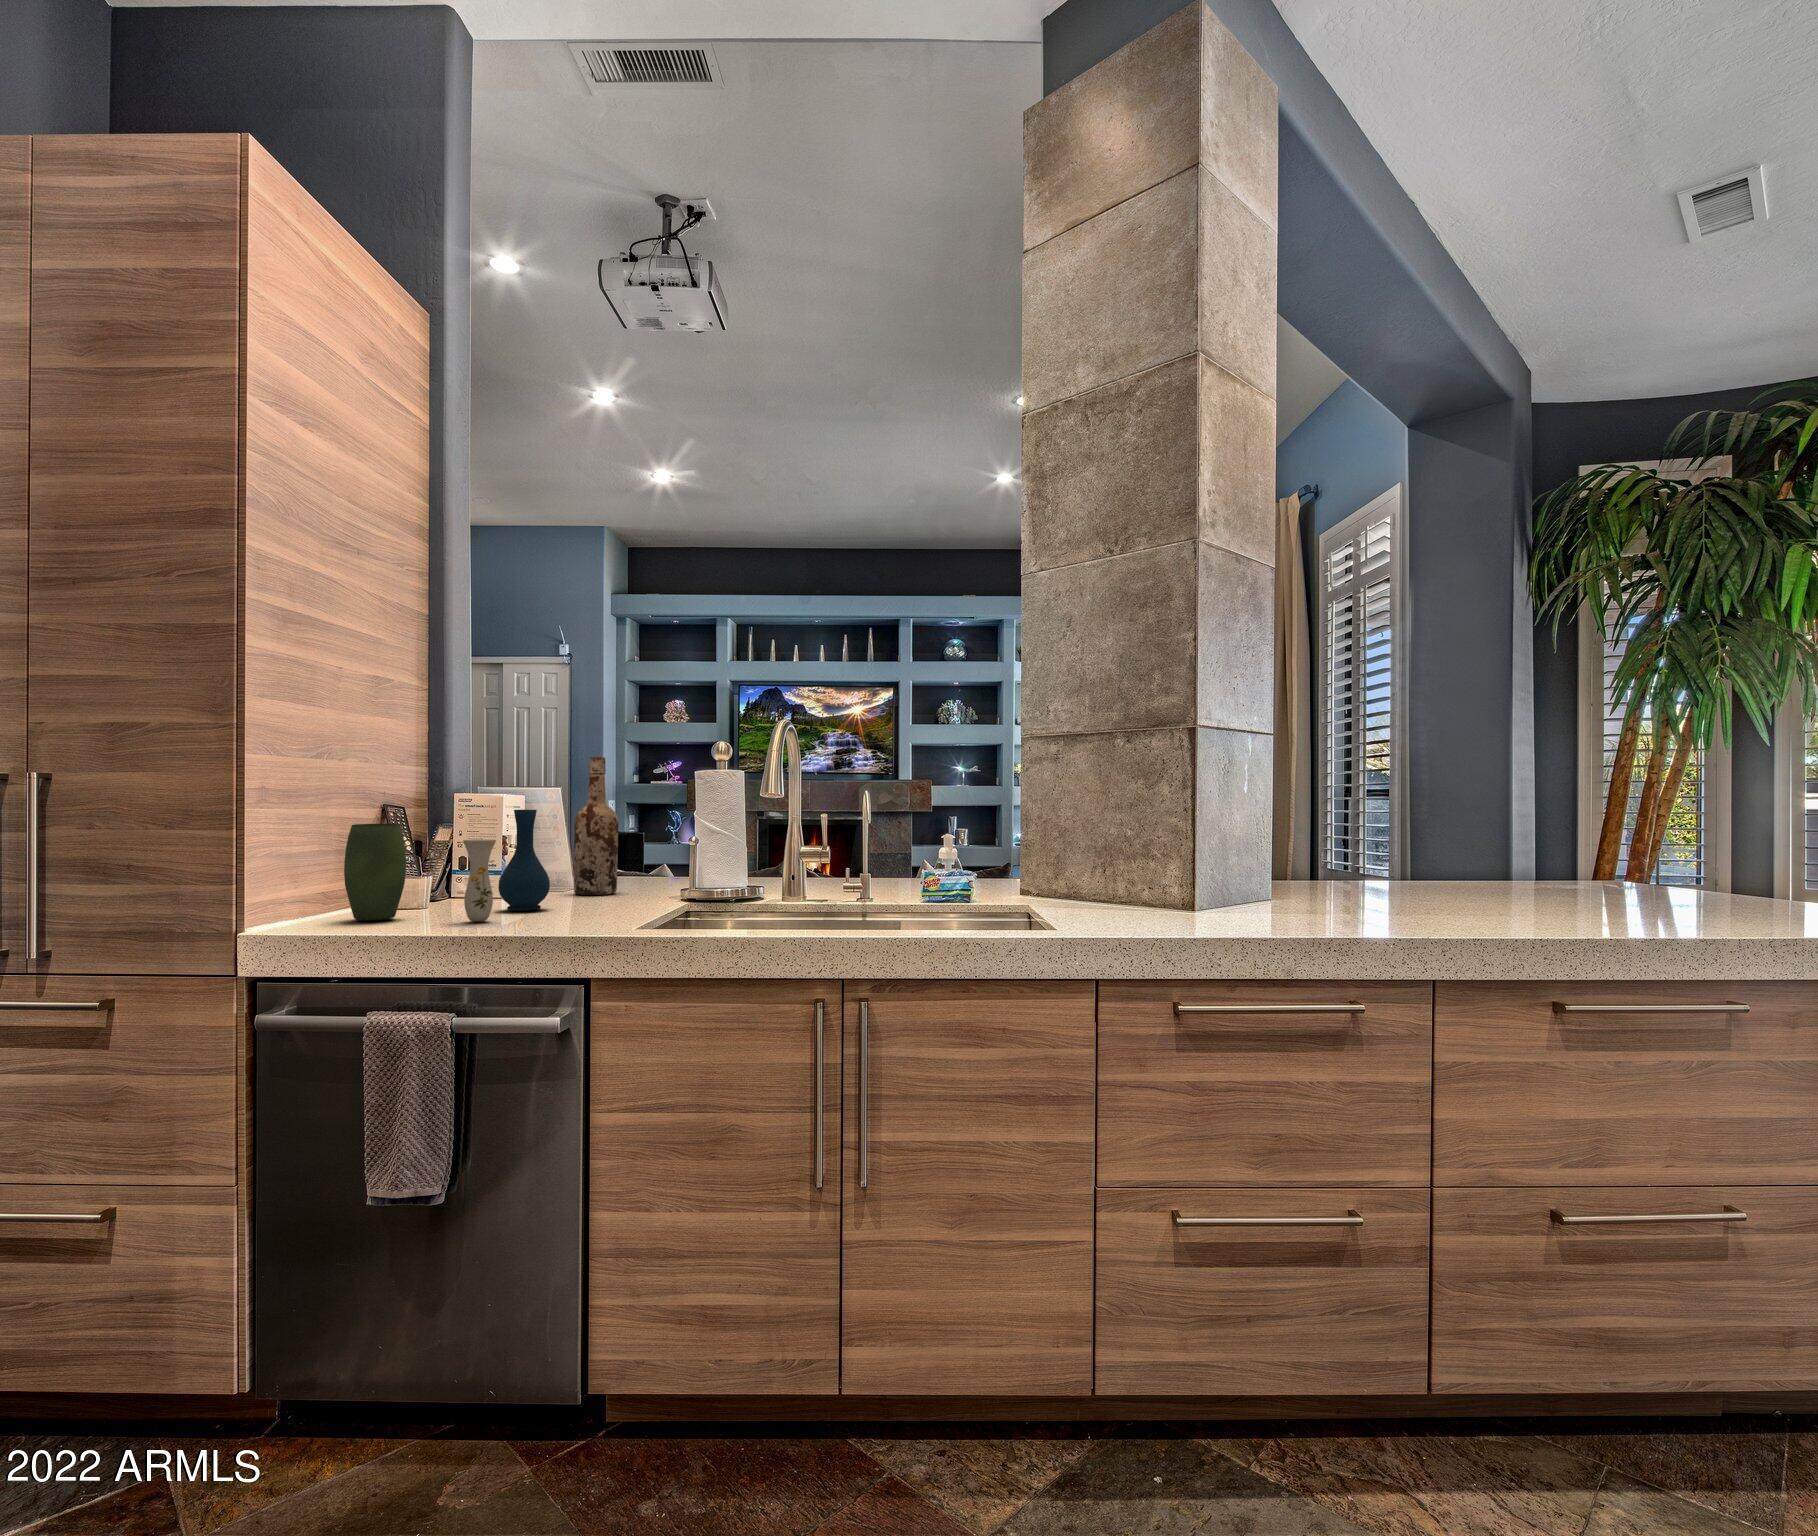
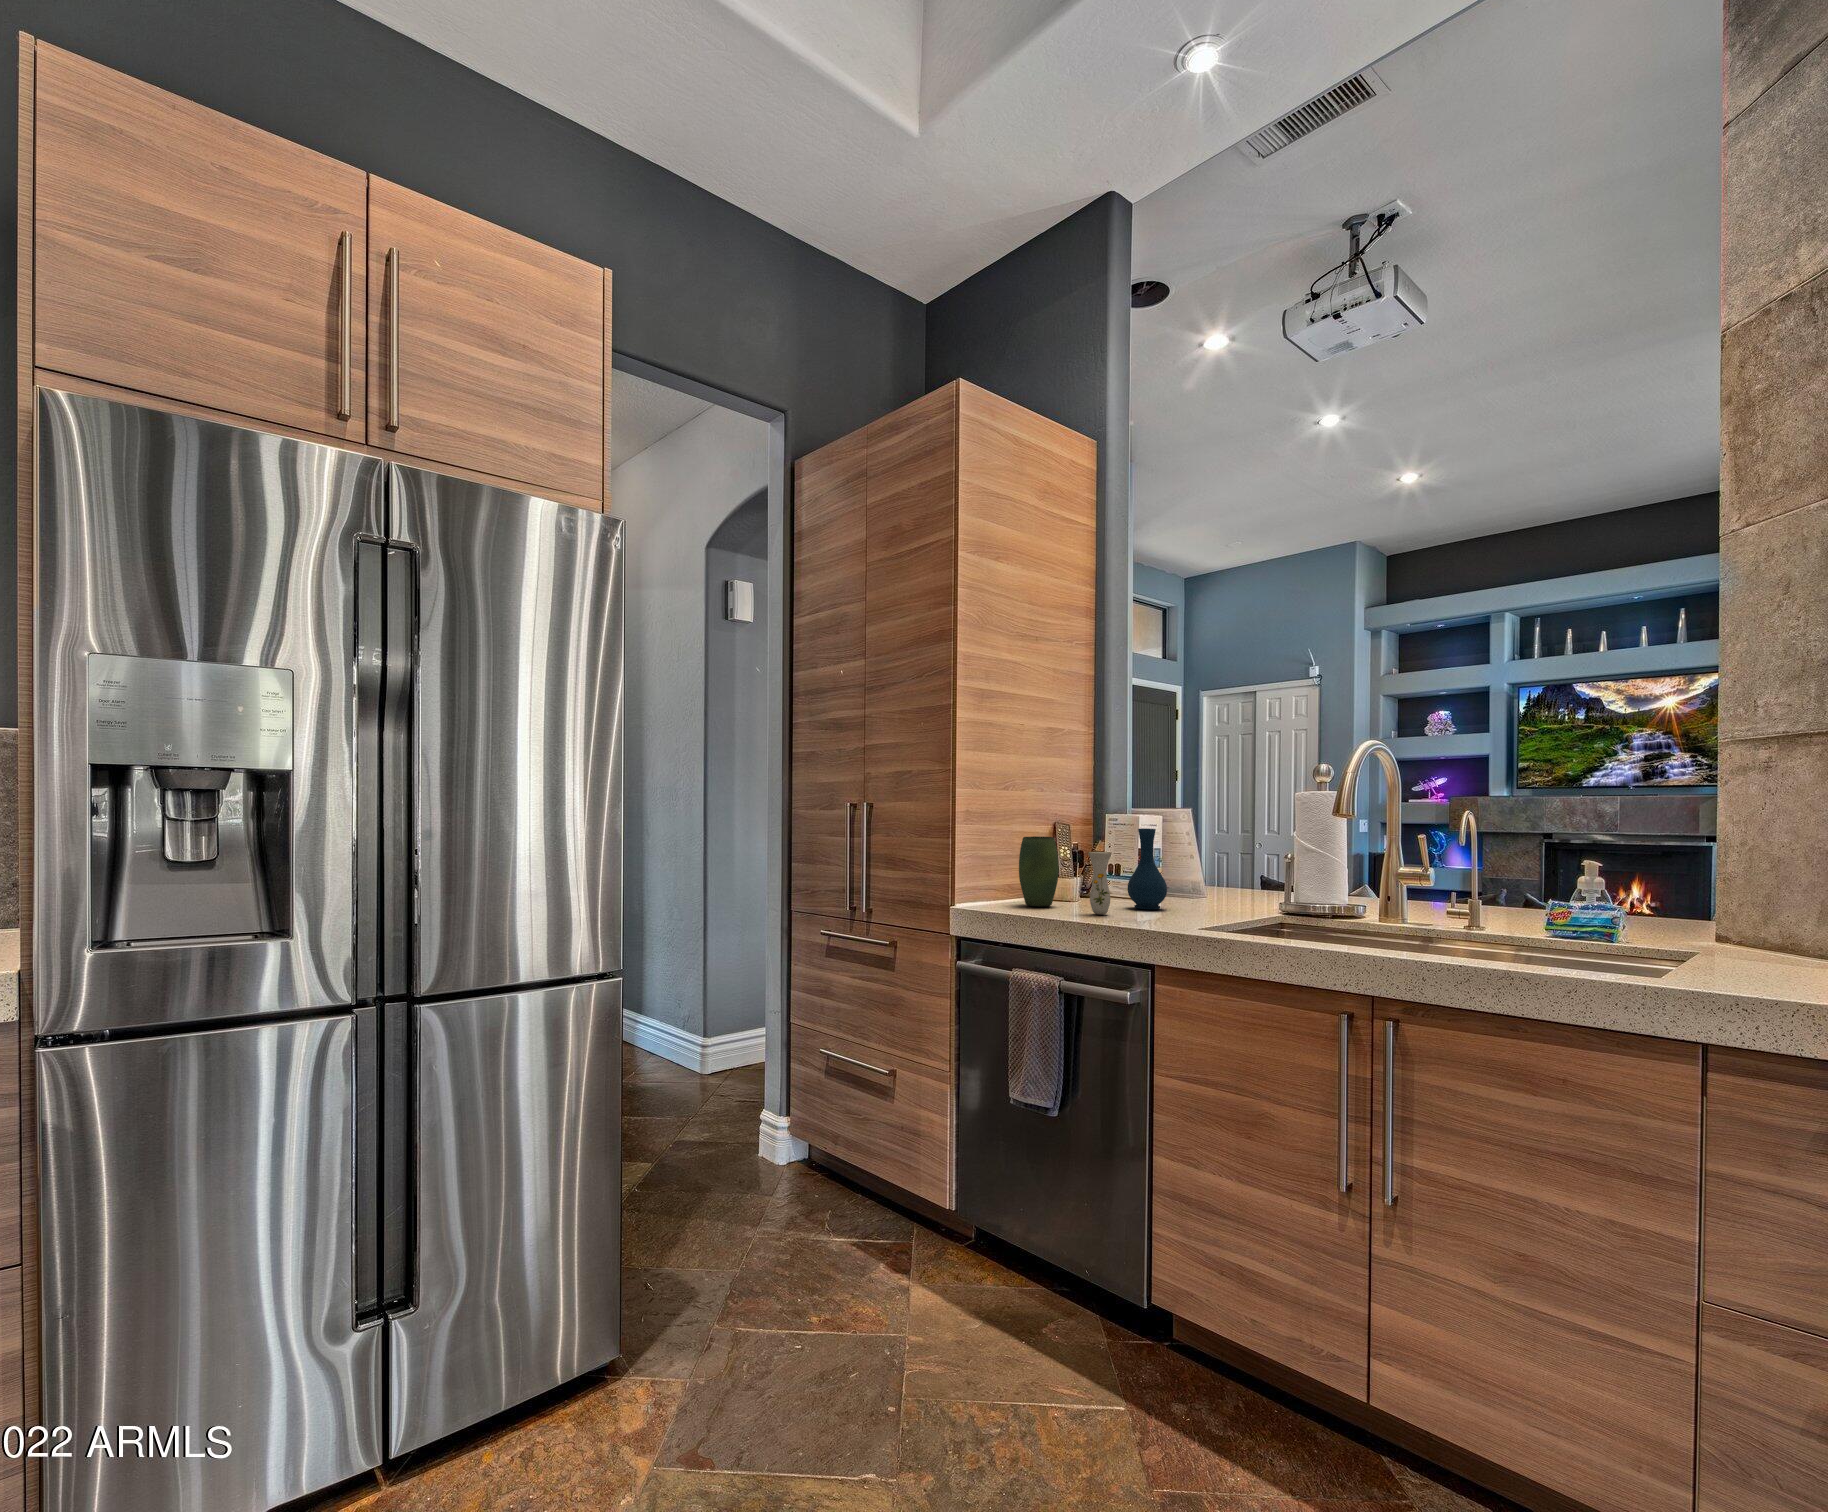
wine bottle: present [574,757,618,895] -> none [1209,784,1247,901]

